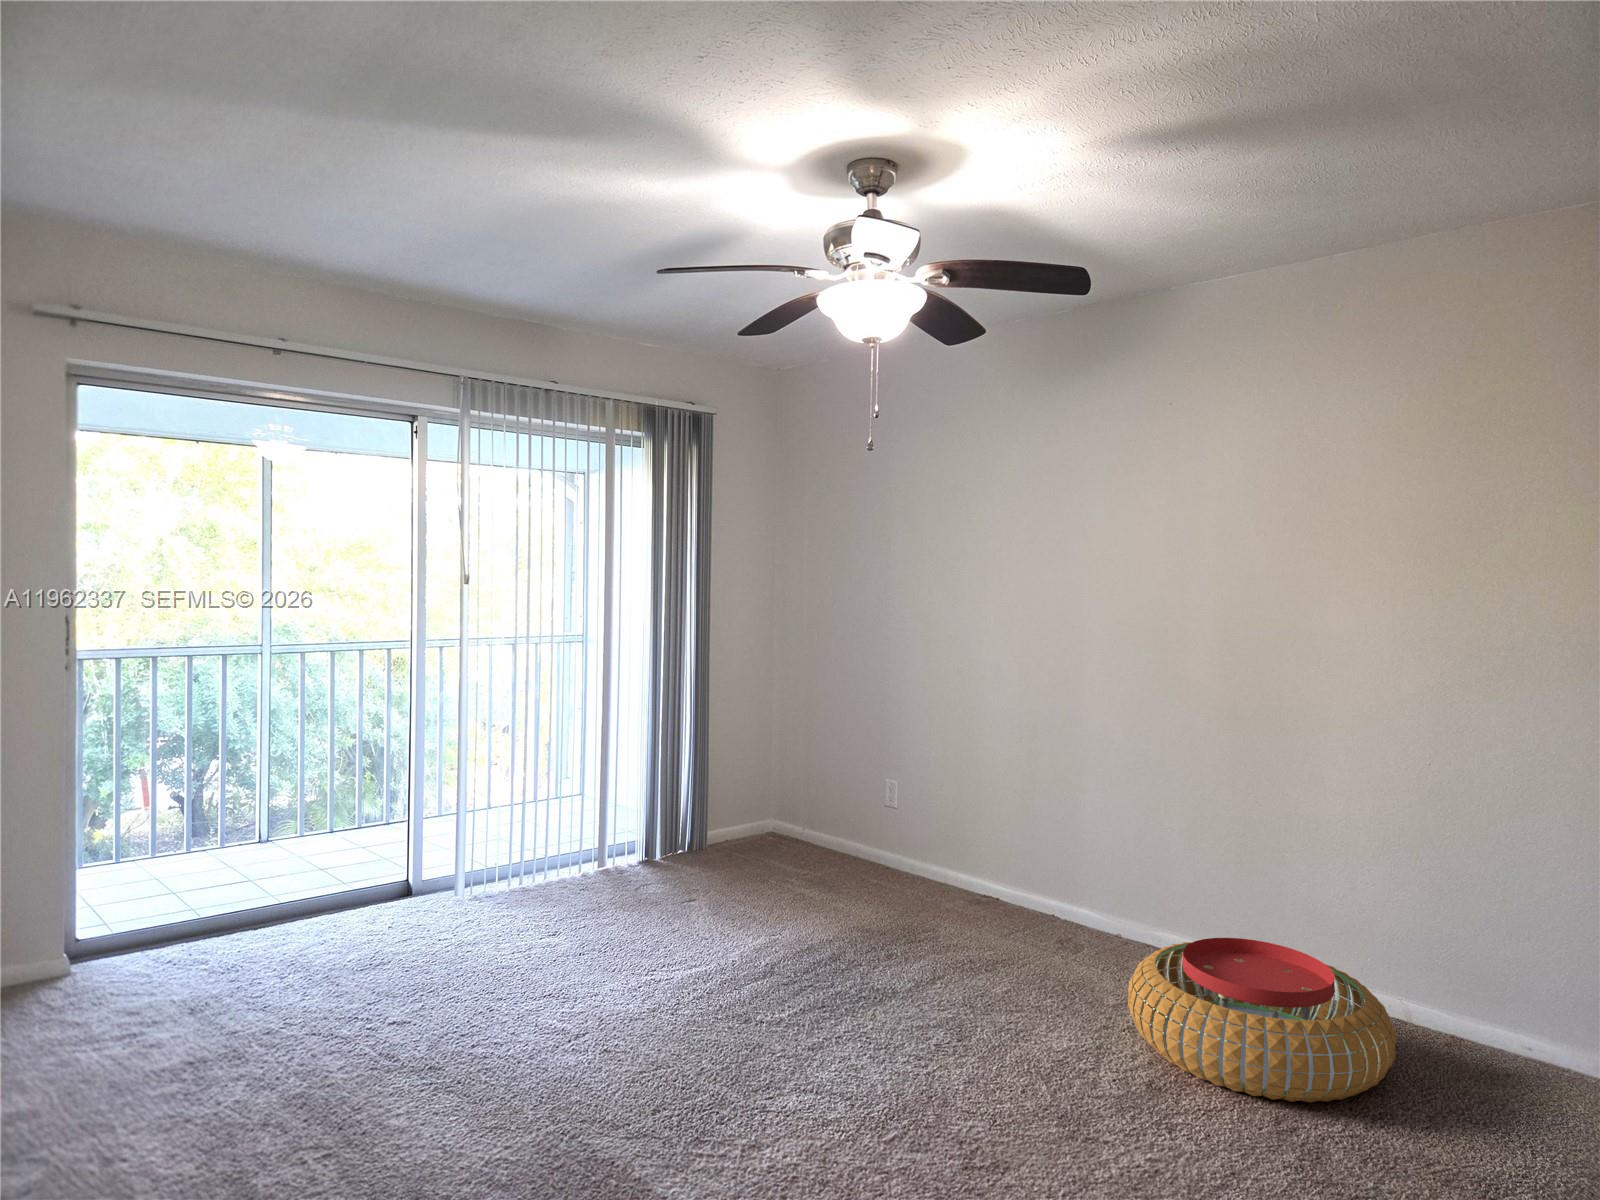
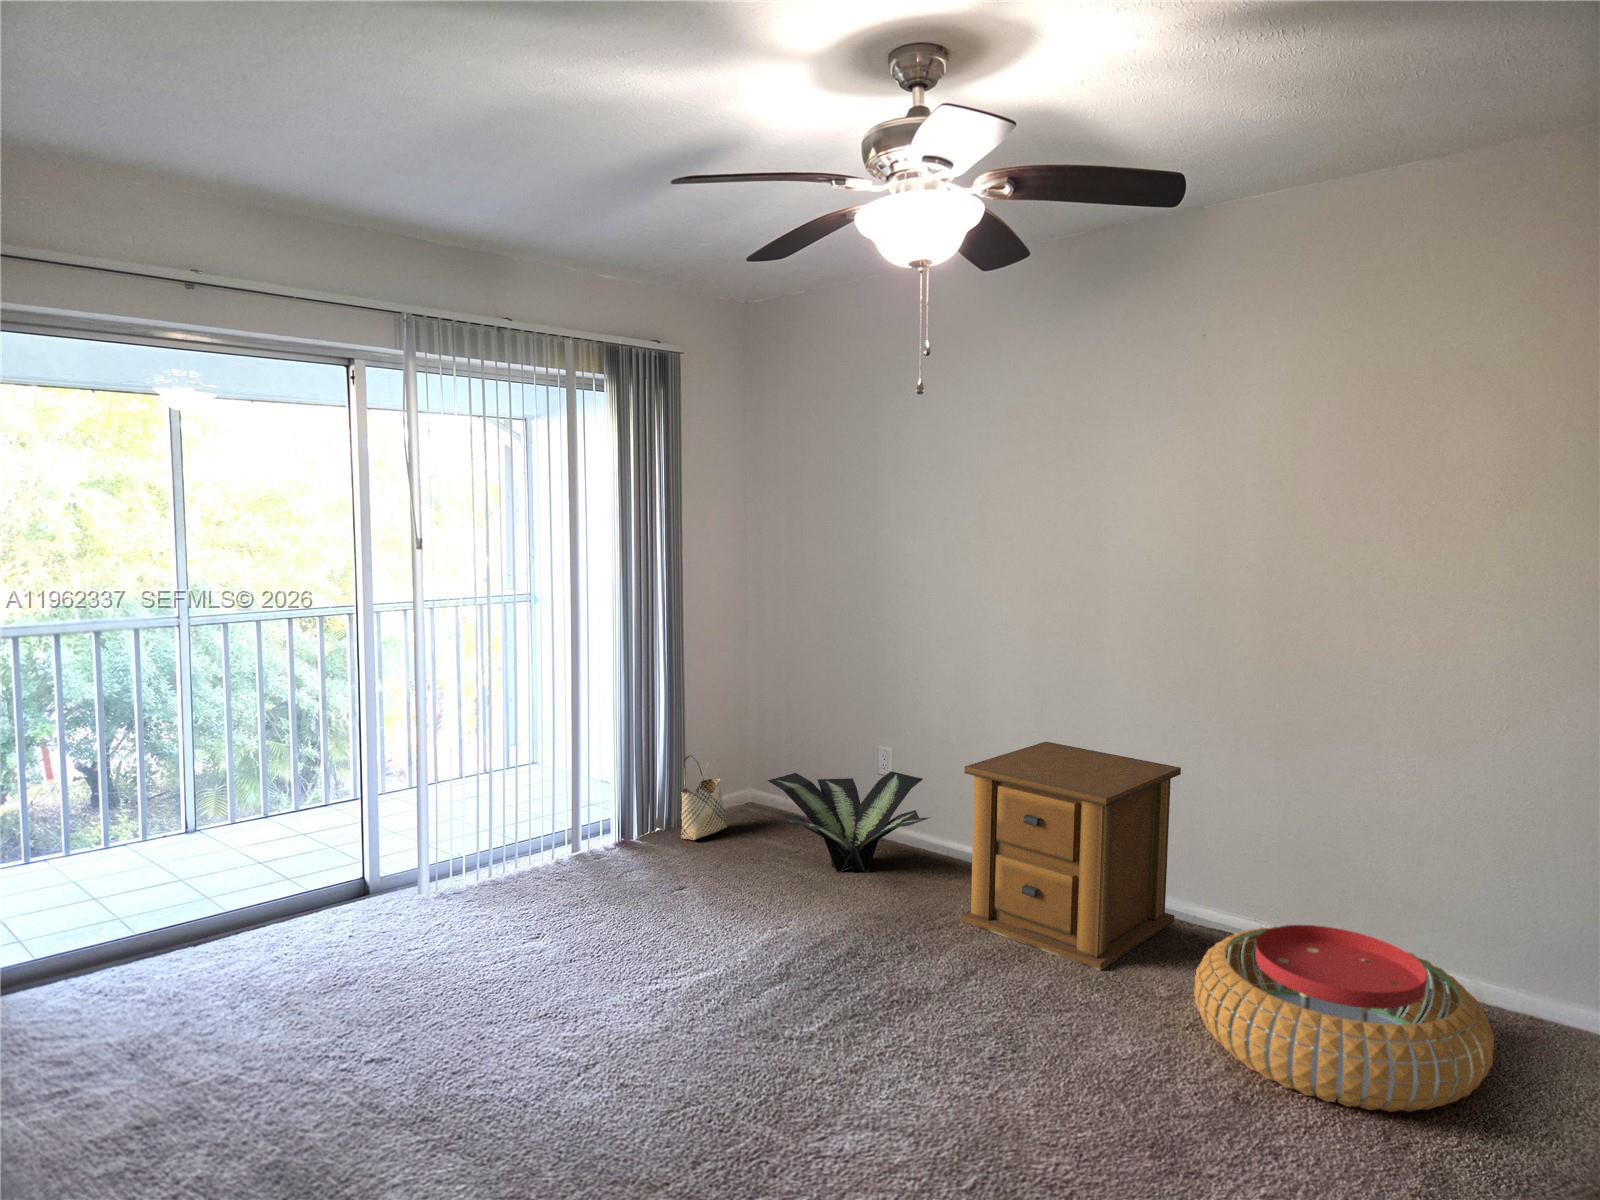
side table: none [934,775,1138,981] -> present [961,742,1181,971]
woven basket: none [692,785,736,863] -> present [681,755,727,840]
potted plant: none [770,803,915,894] -> present [768,771,928,872]

